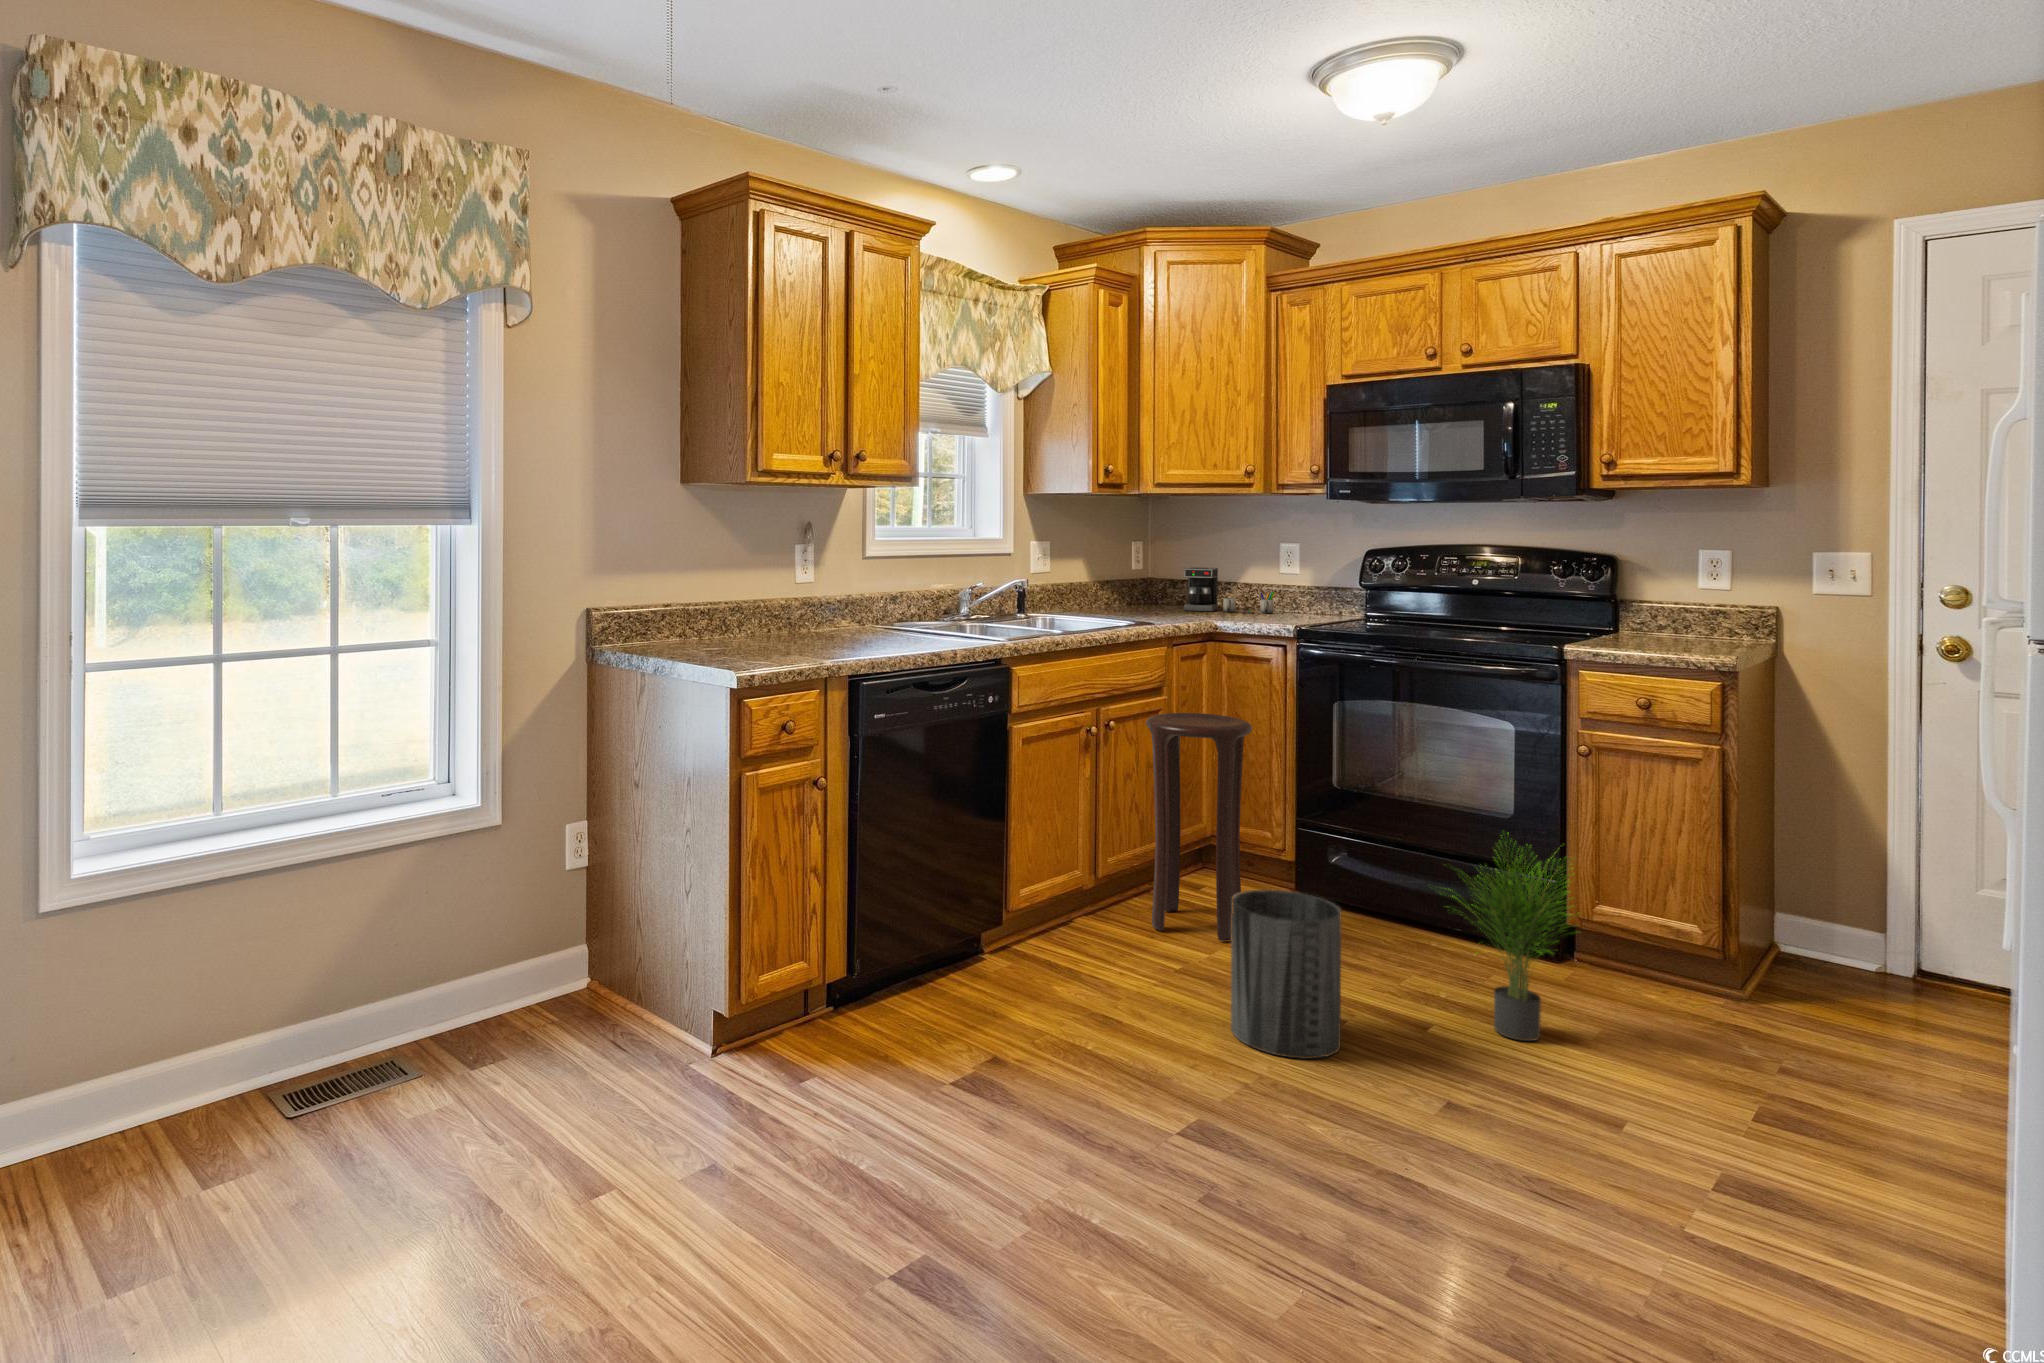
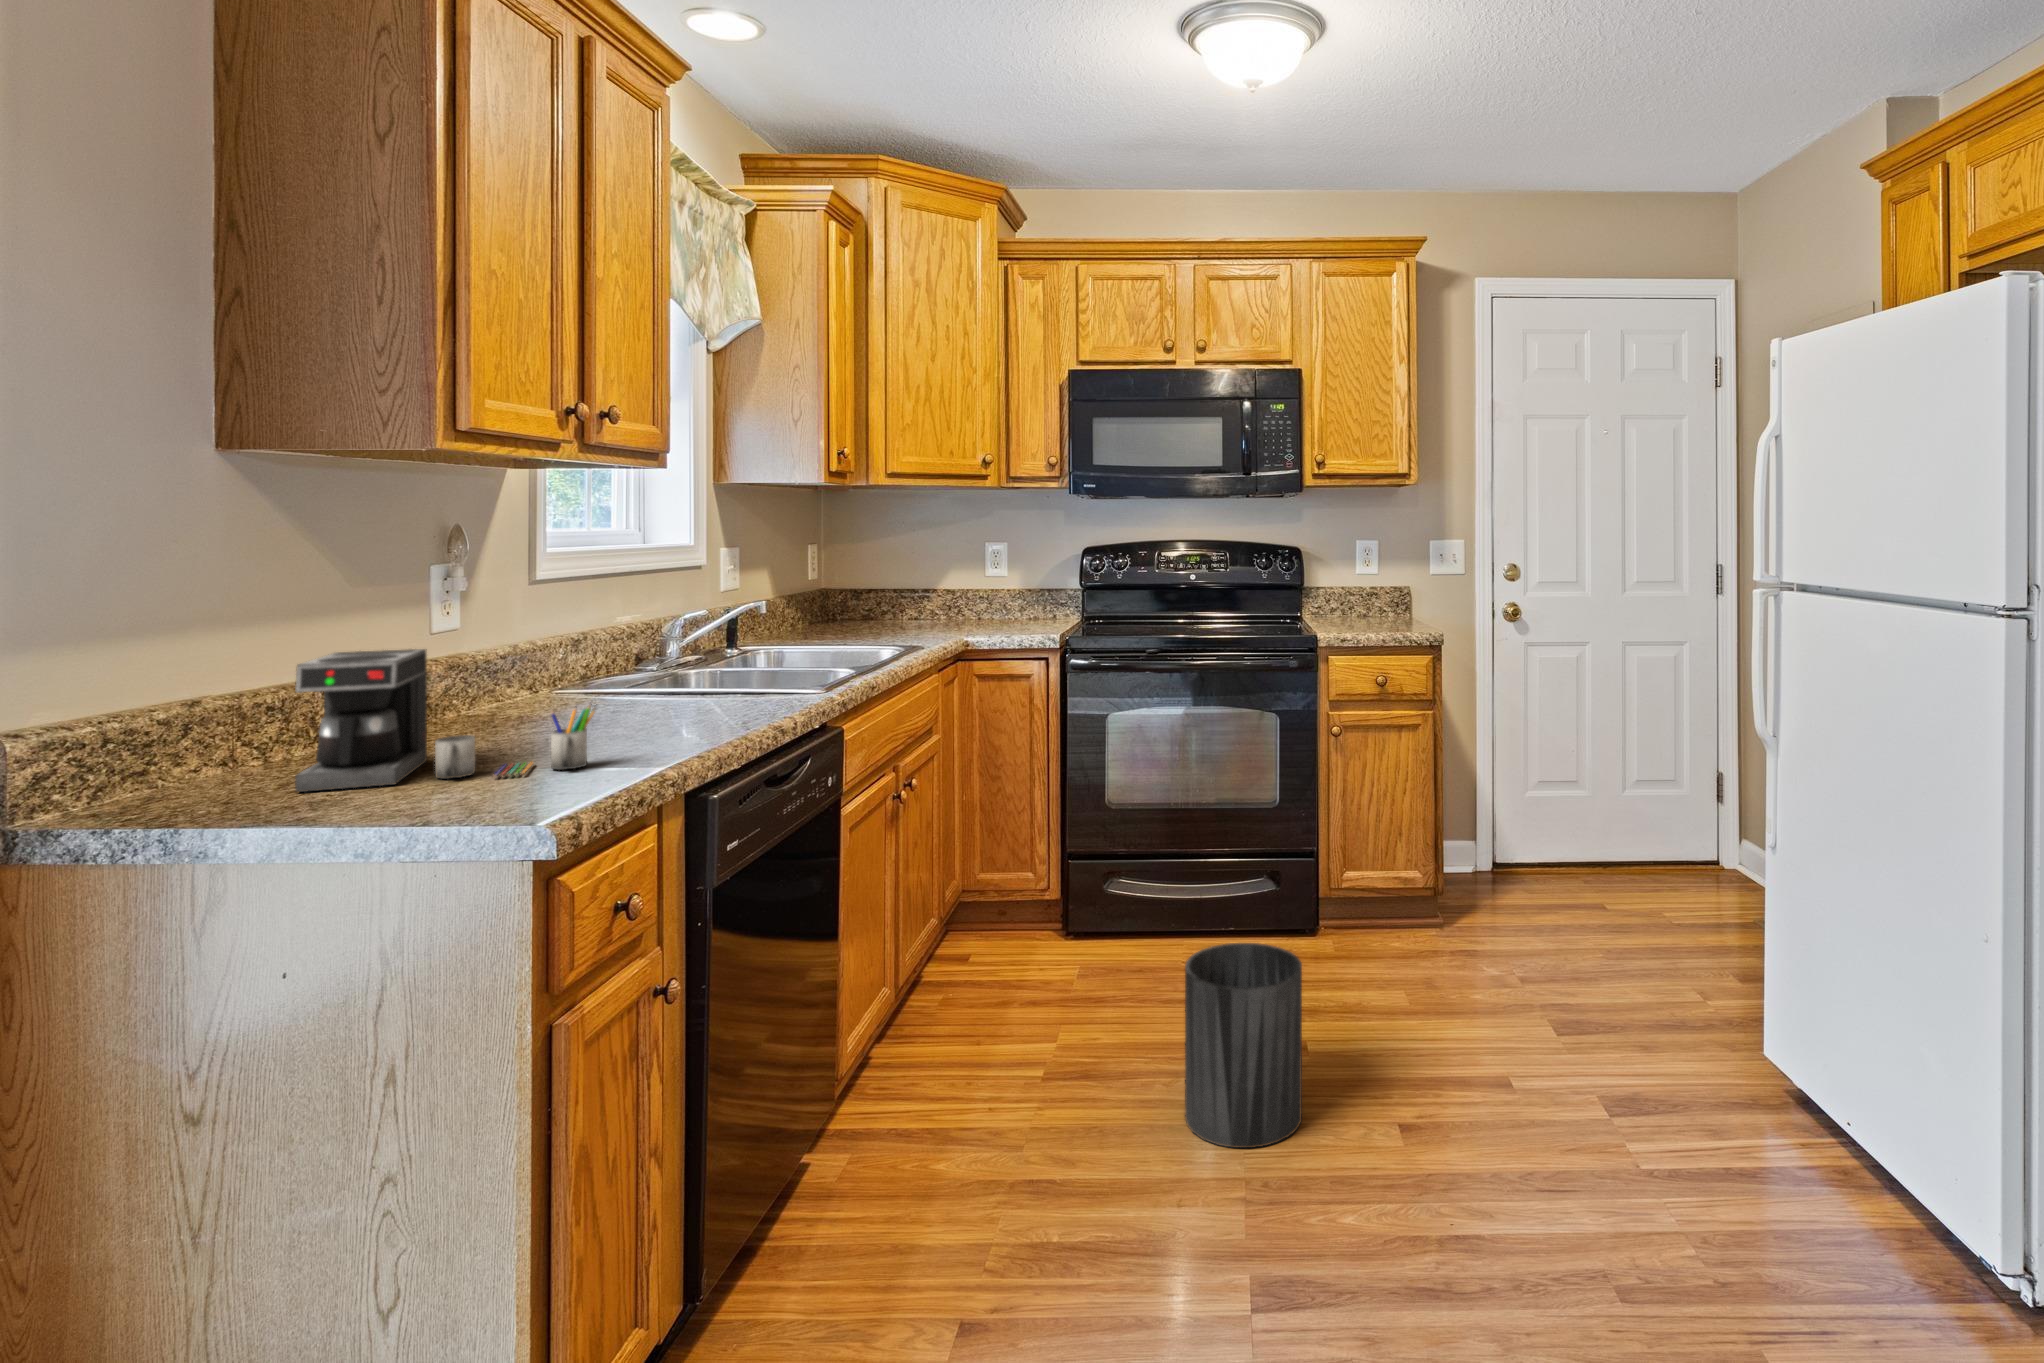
coffee maker: present [1184,567,1276,613] -> present [295,649,596,792]
stool: present [1146,713,1252,941] -> none [961,747,1084,1026]
potted plant: present [1450,851,1573,1041] -> none [1301,822,1442,1025]

